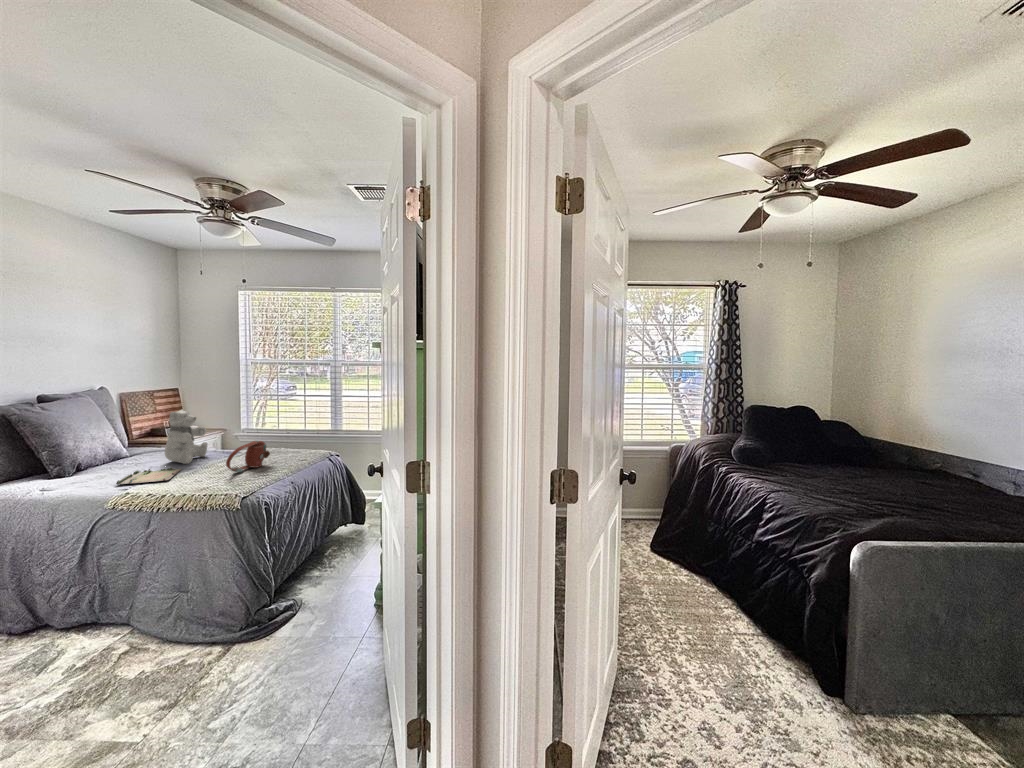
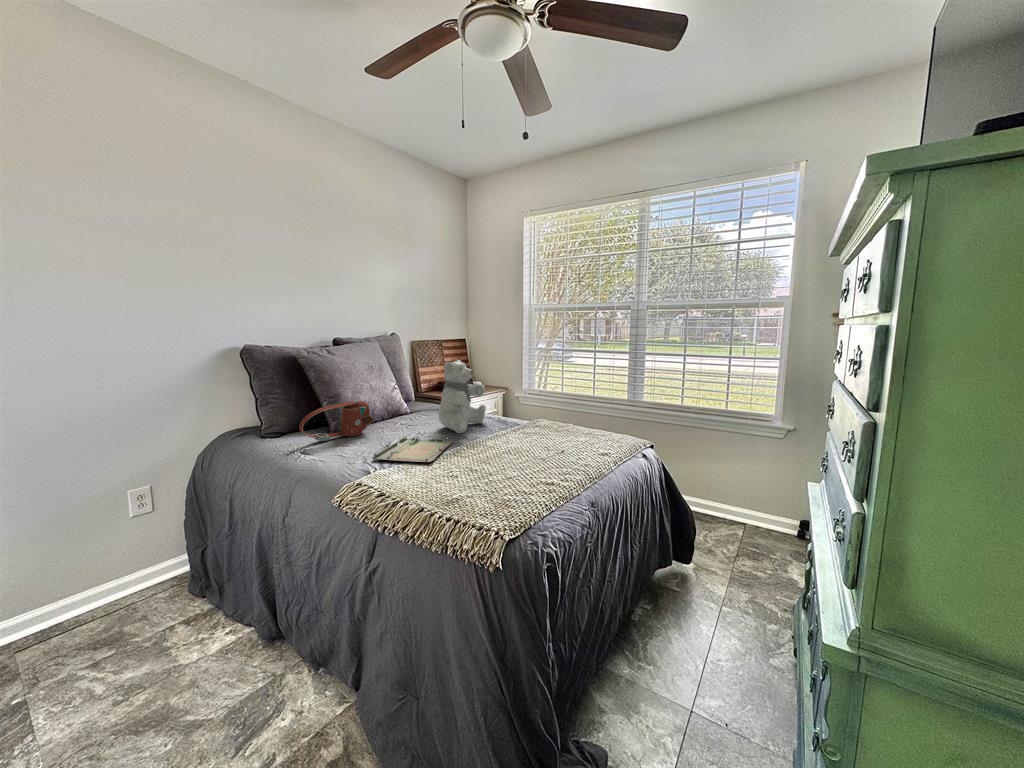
handbag: present [226,441,270,472] -> present [299,400,374,441]

